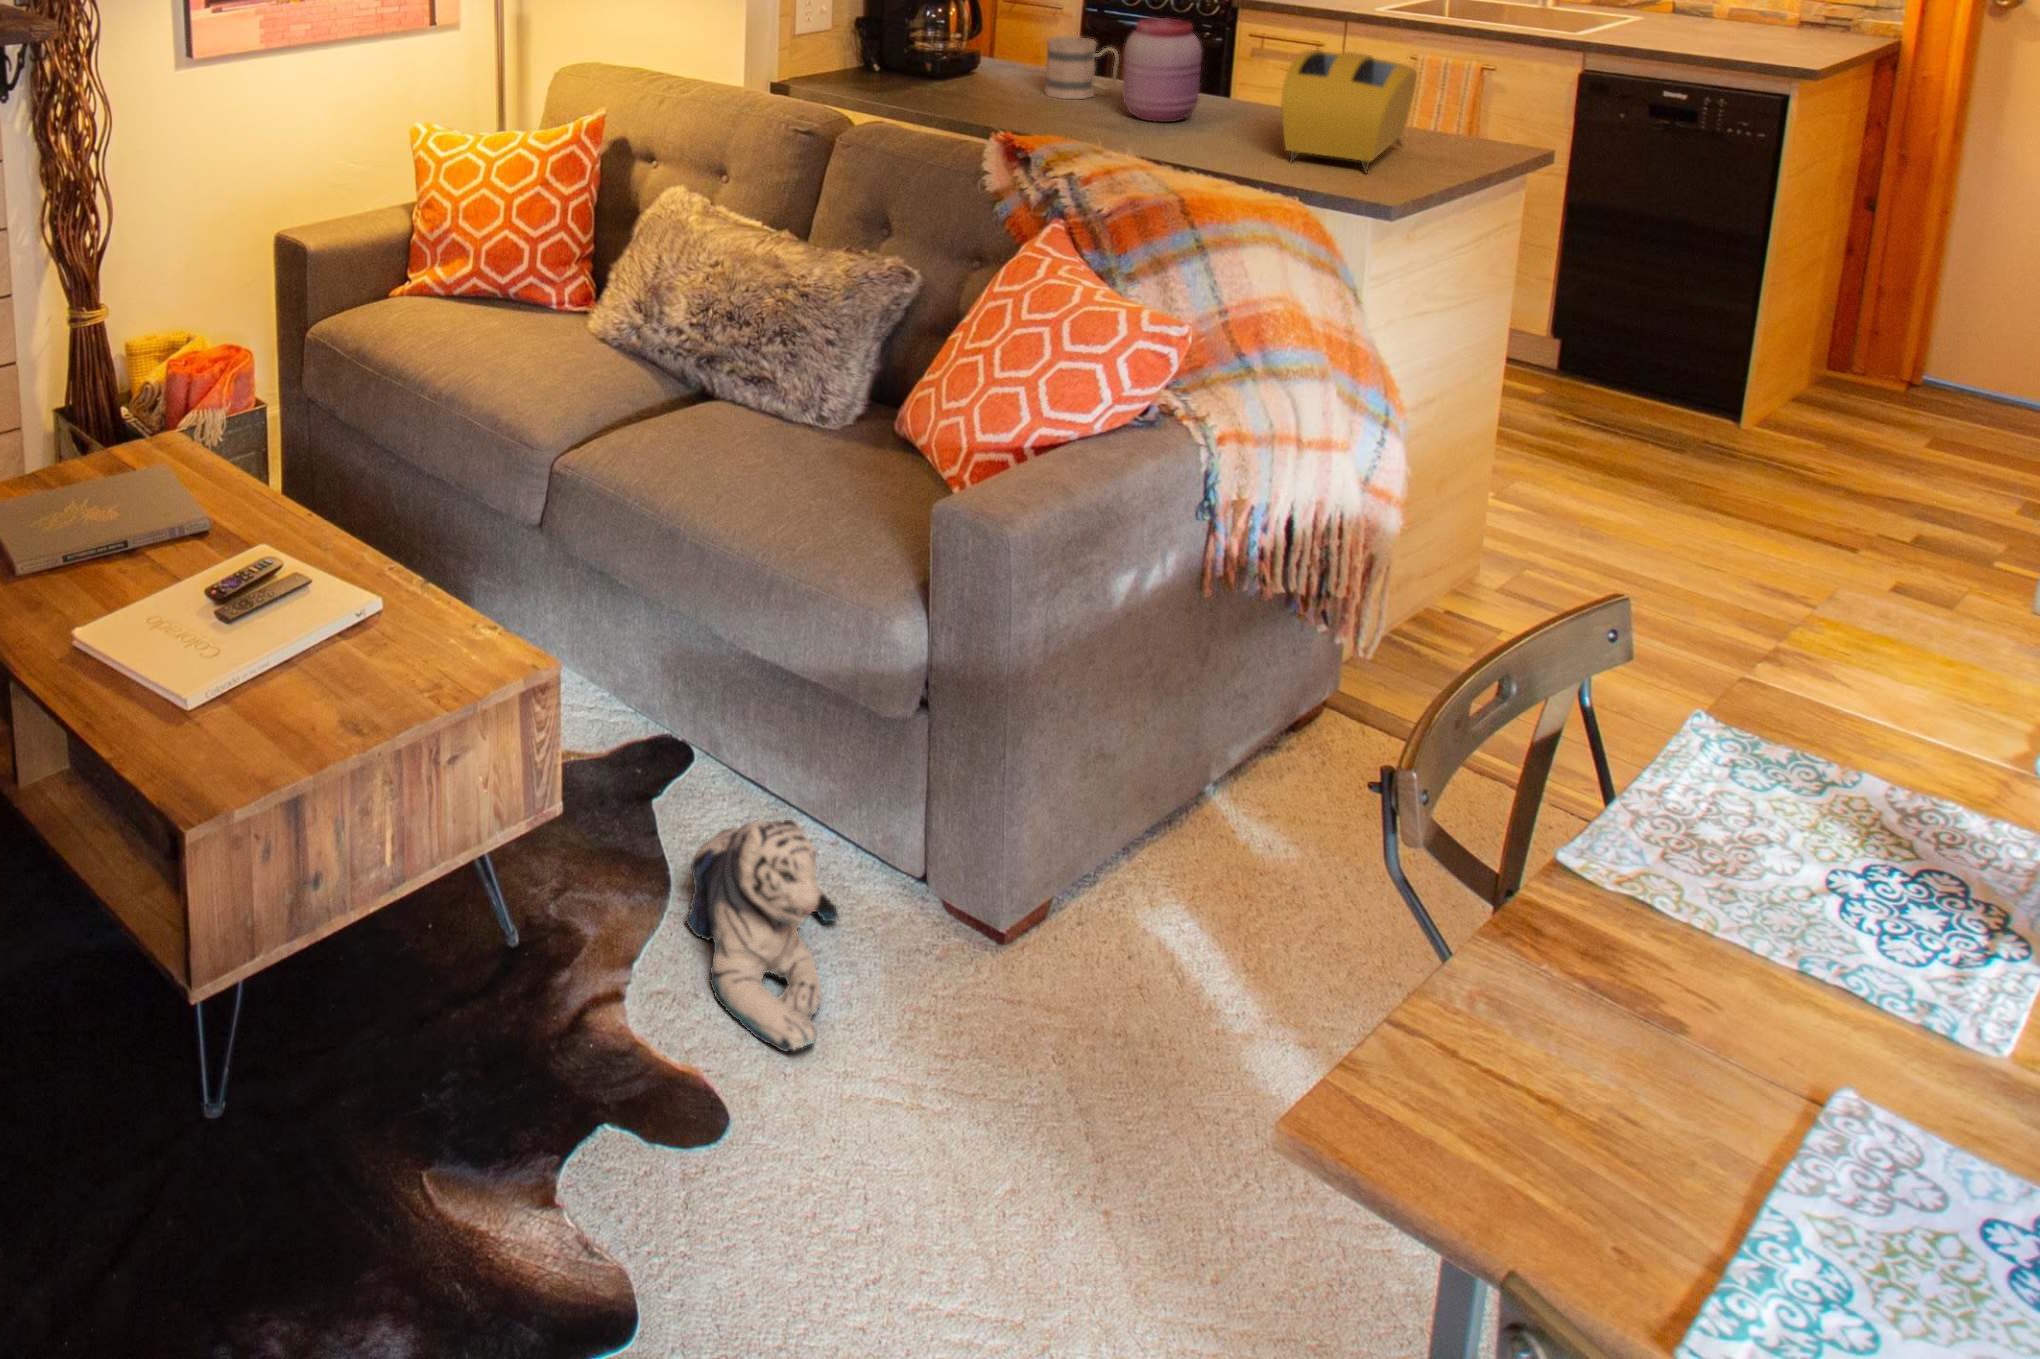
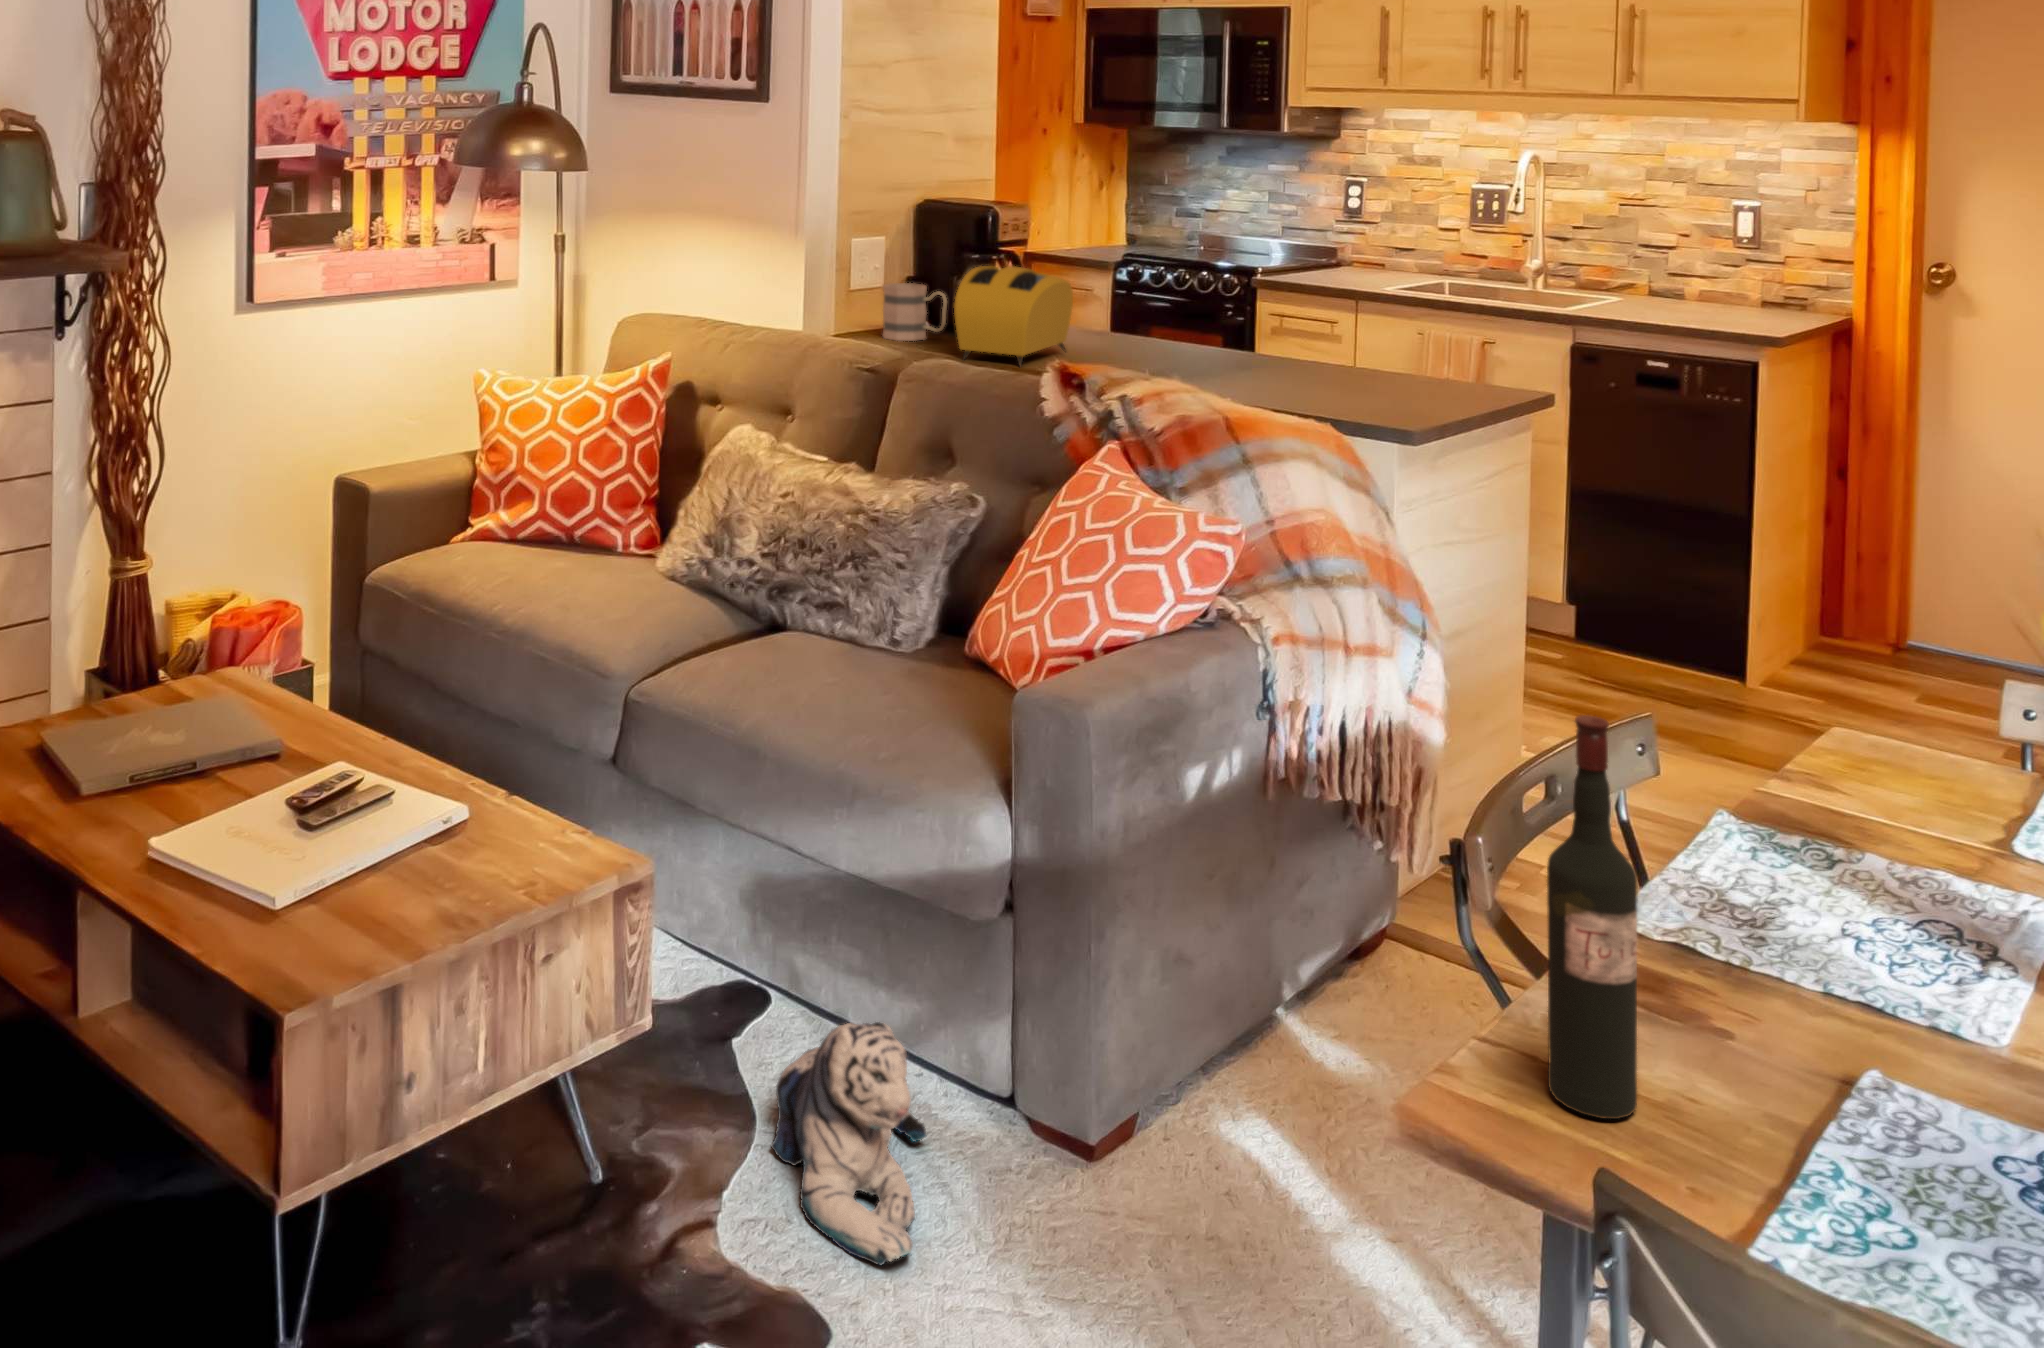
jar: present [1123,18,1202,122] -> none [1162,268,1232,365]
mug: present [1045,37,1119,99] -> present [883,283,947,341]
toaster: present [1282,50,1417,174] -> present [954,266,1073,366]
wine bottle: none [1466,724,1588,1139] -> present [1547,715,1638,1119]

